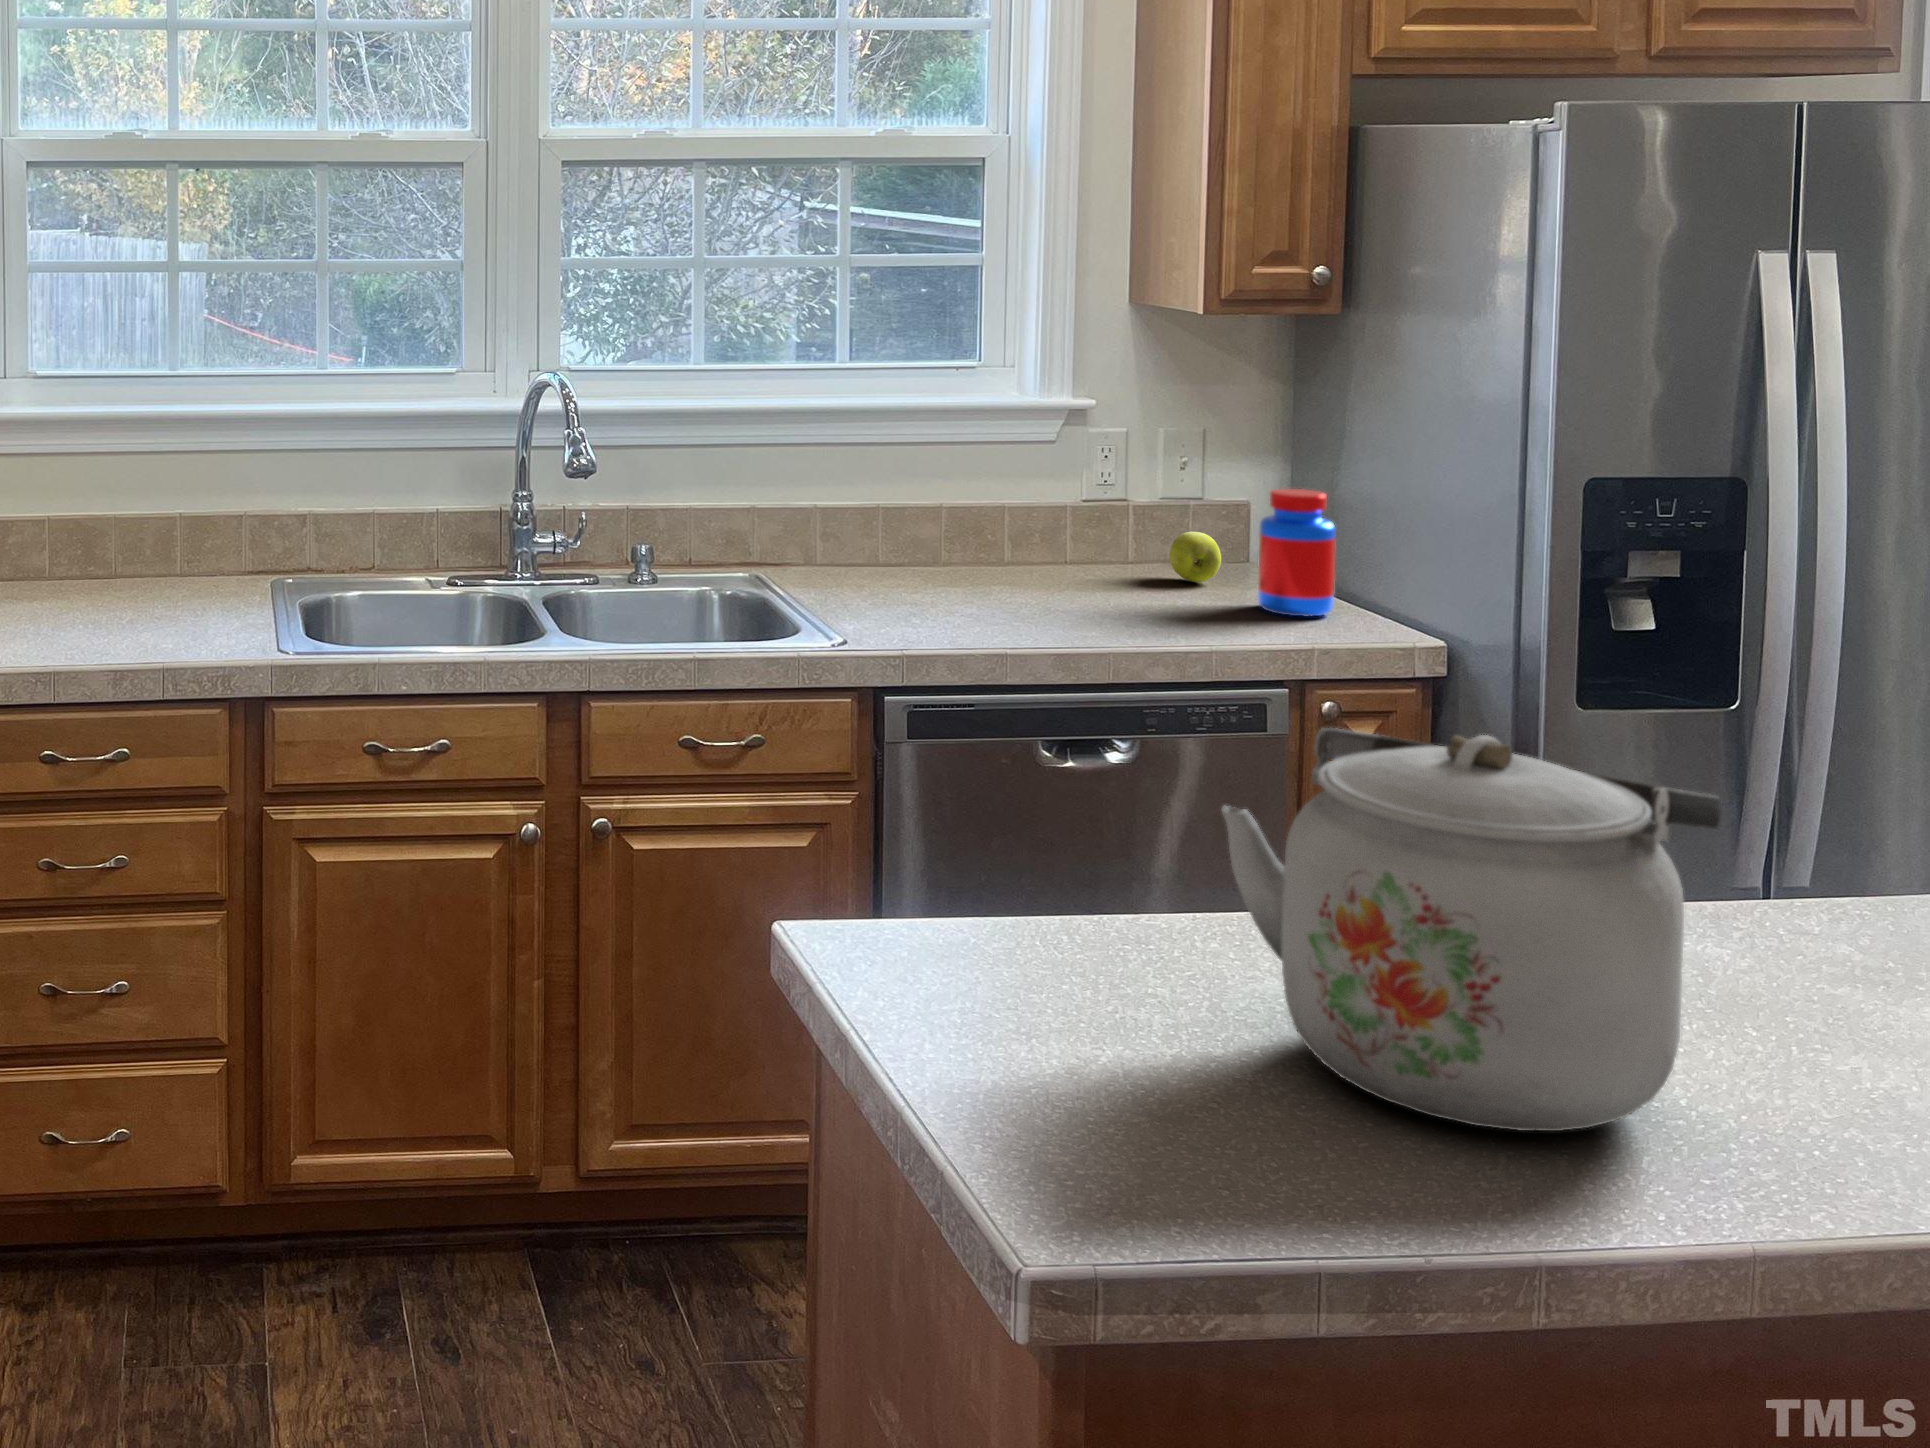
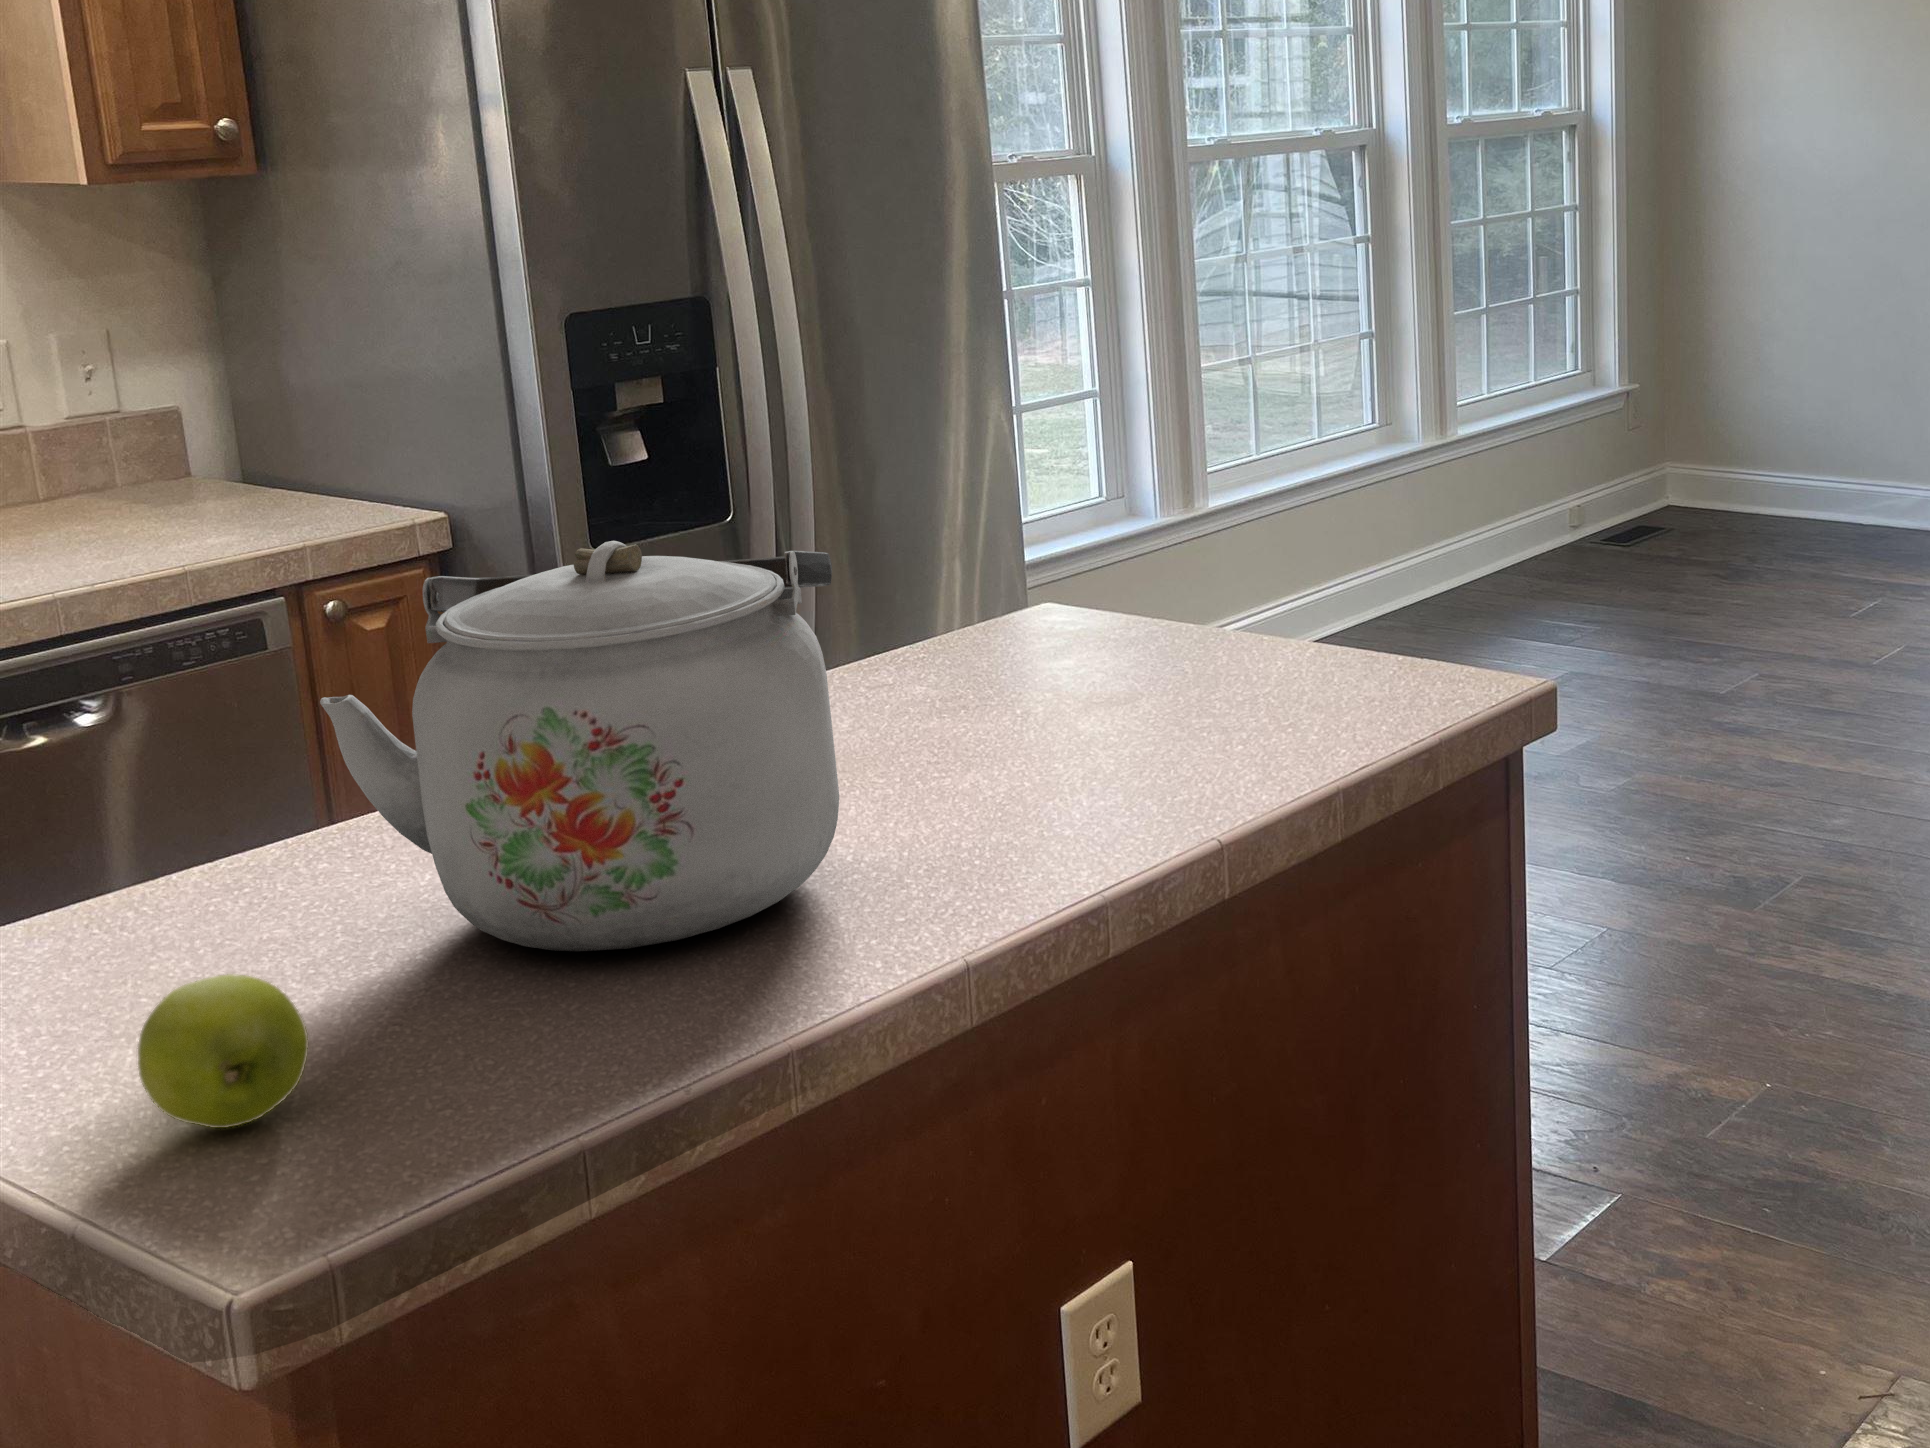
jar: present [1258,489,1336,616] -> none [207,377,312,521]
apple: present [1169,532,1221,582] -> present [138,974,308,1128]

